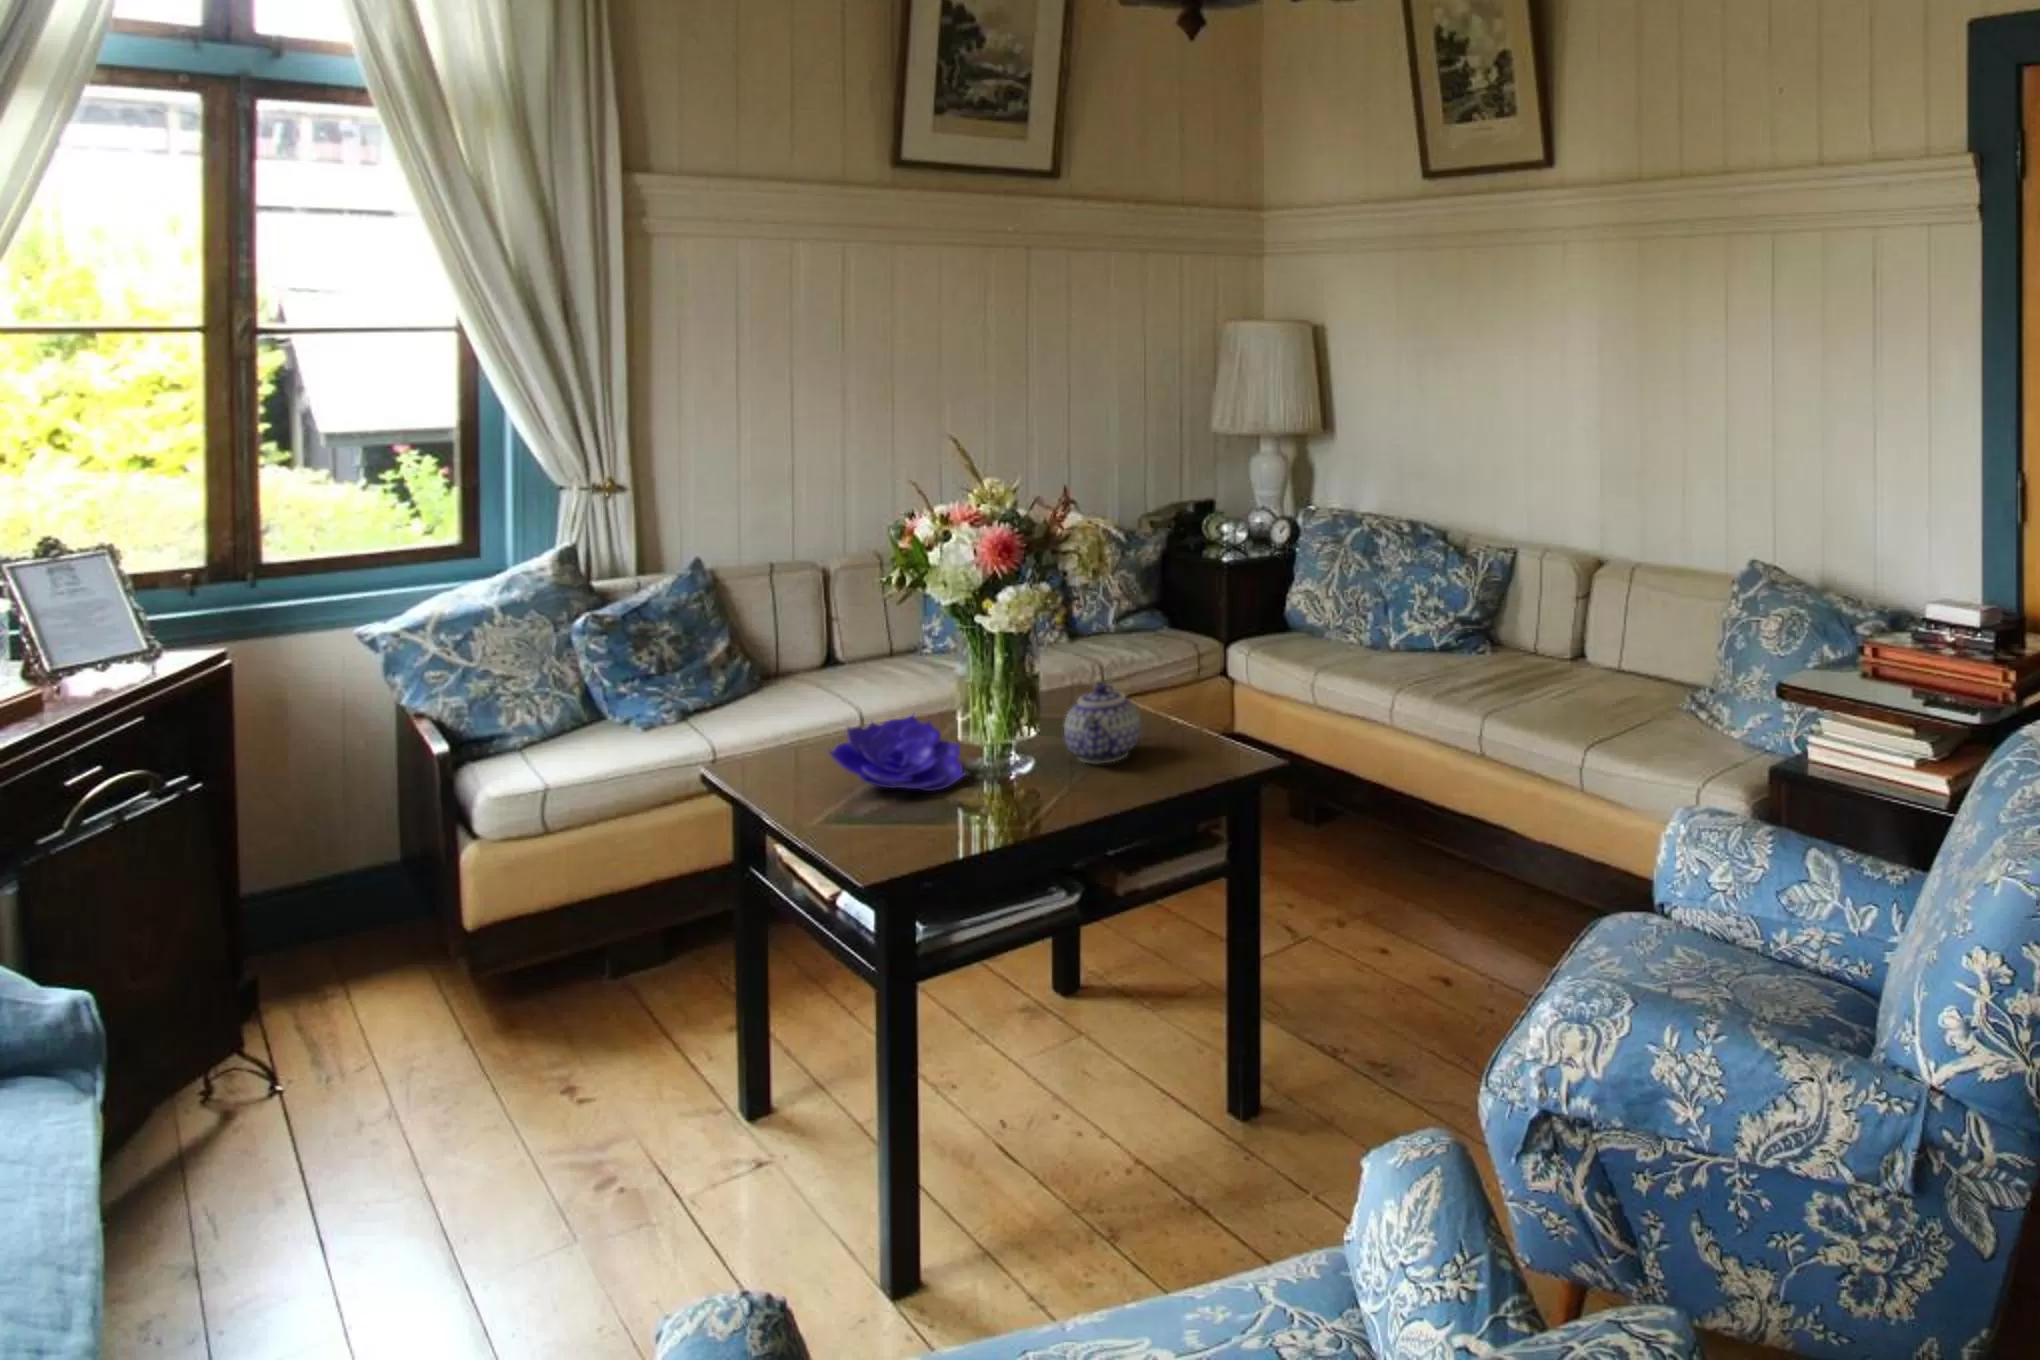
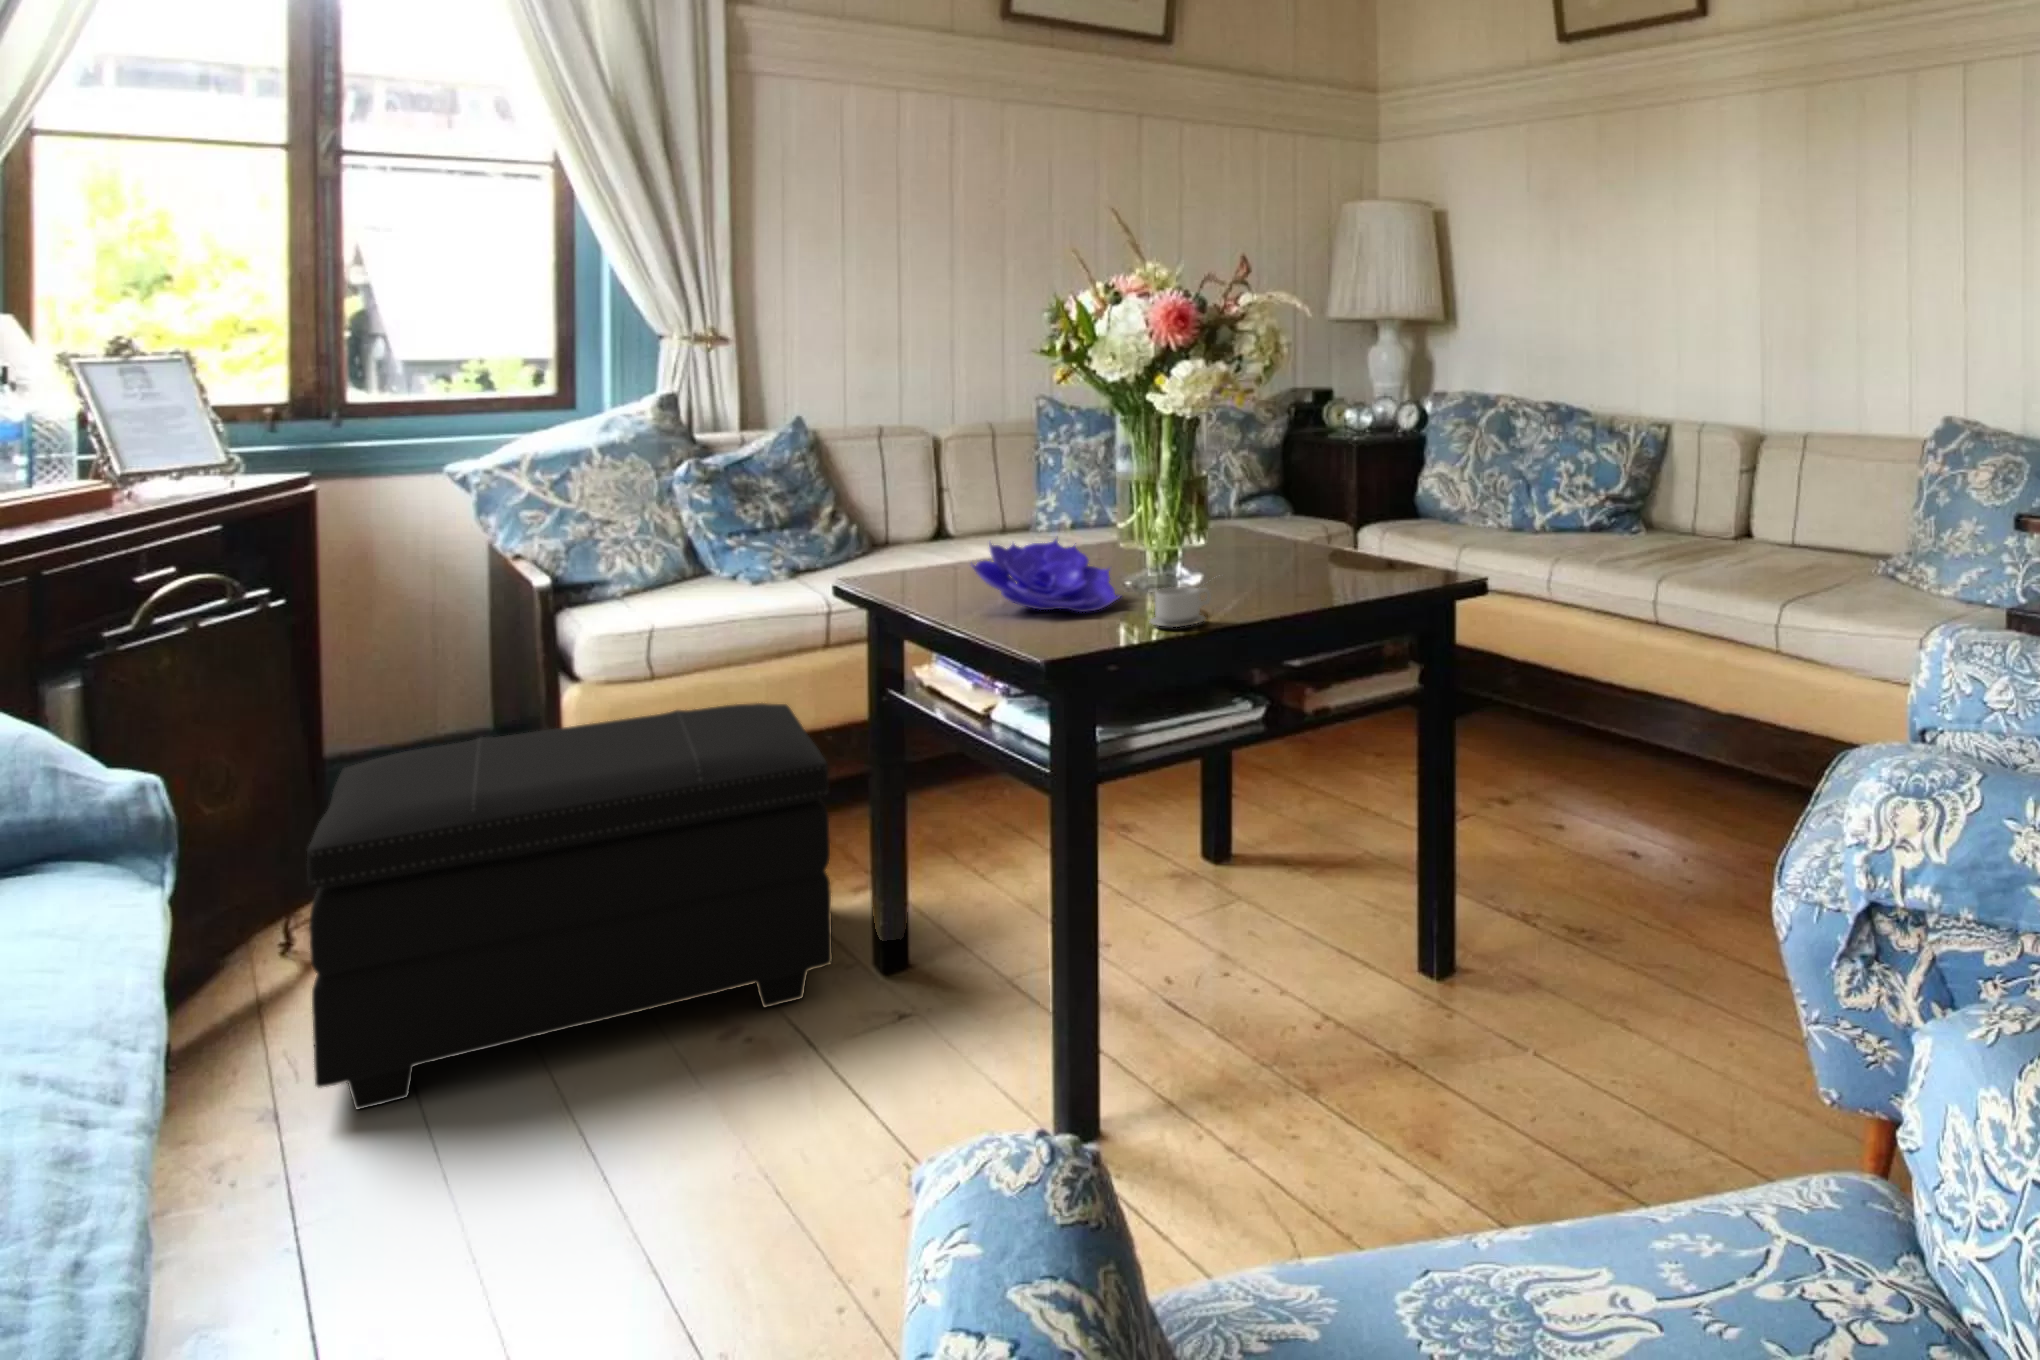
teapot: present [1064,684,1141,764] -> none [1222,510,1304,596]
teacup: none [986,760,1055,811] -> present [1150,587,1211,627]
footstool: none [209,862,700,1276] -> present [307,703,832,1109]

